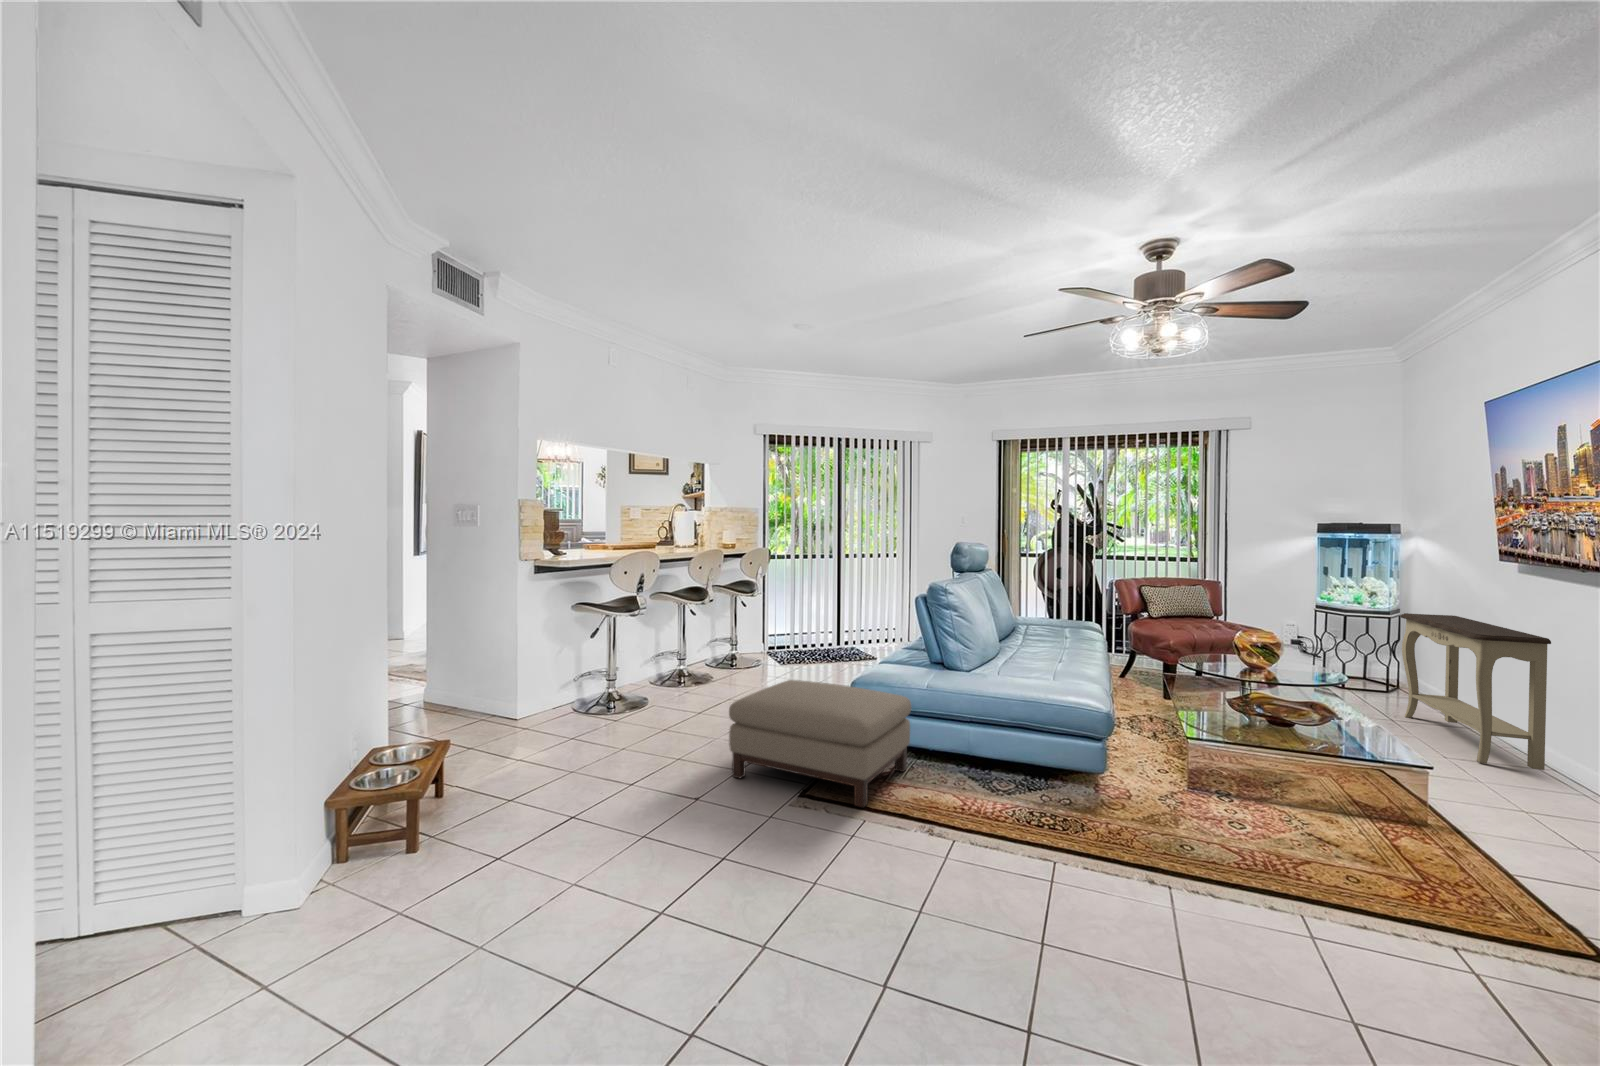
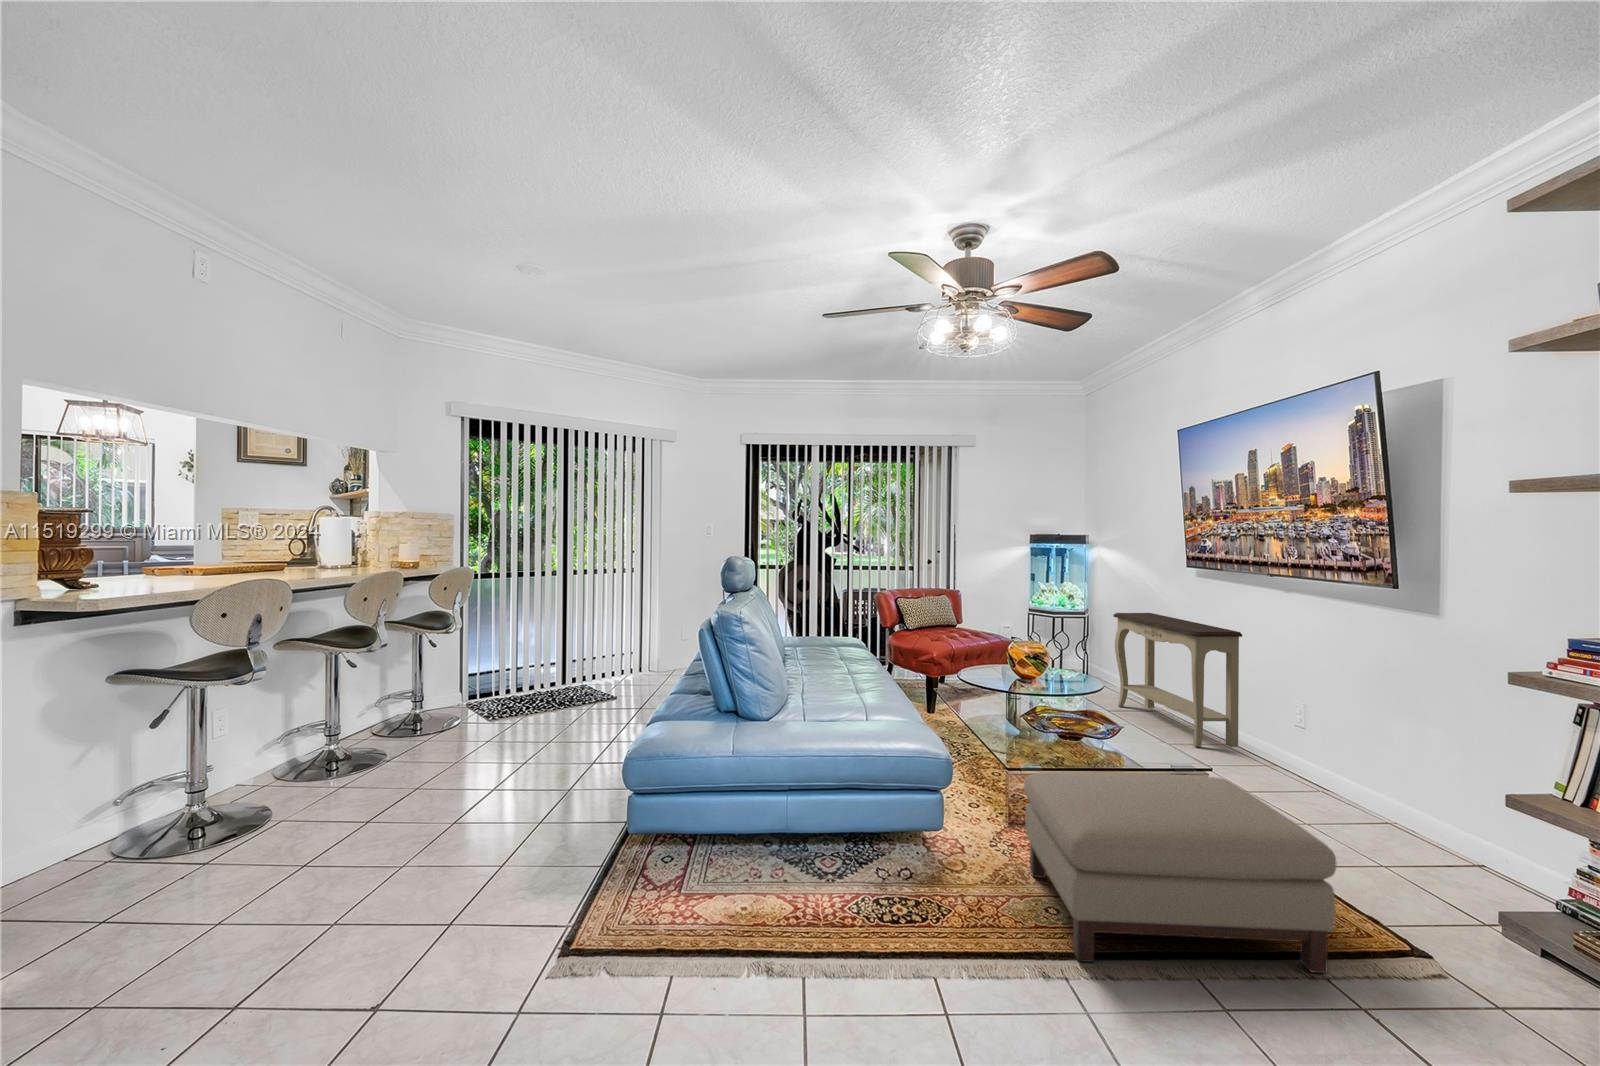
ottoman: present [729,680,911,807] -> present [1024,772,1336,973]

